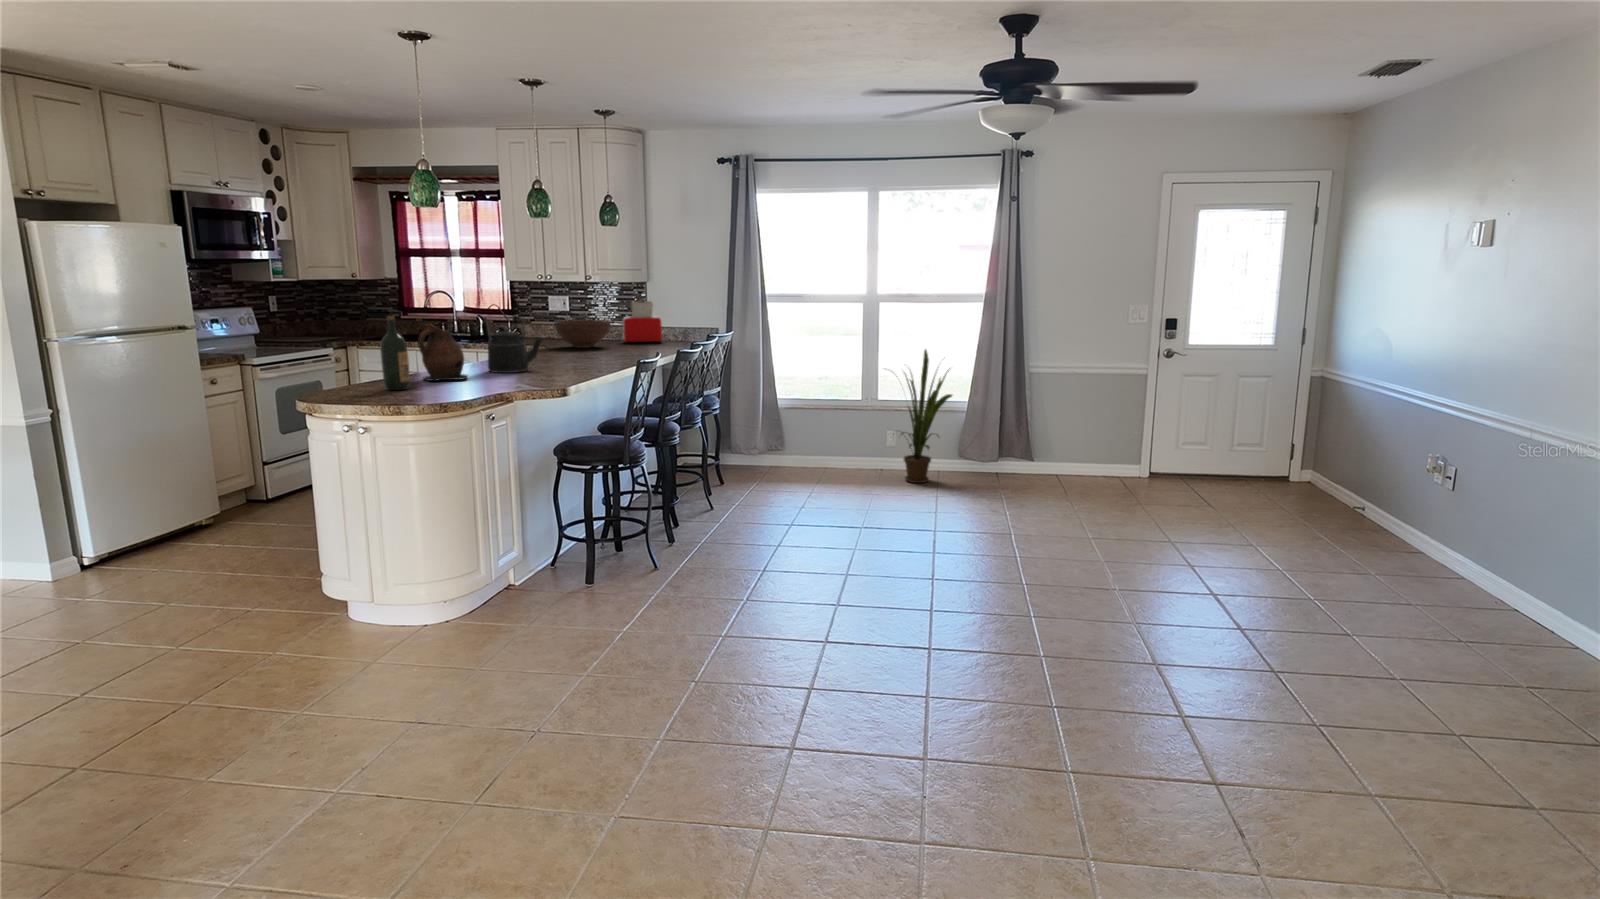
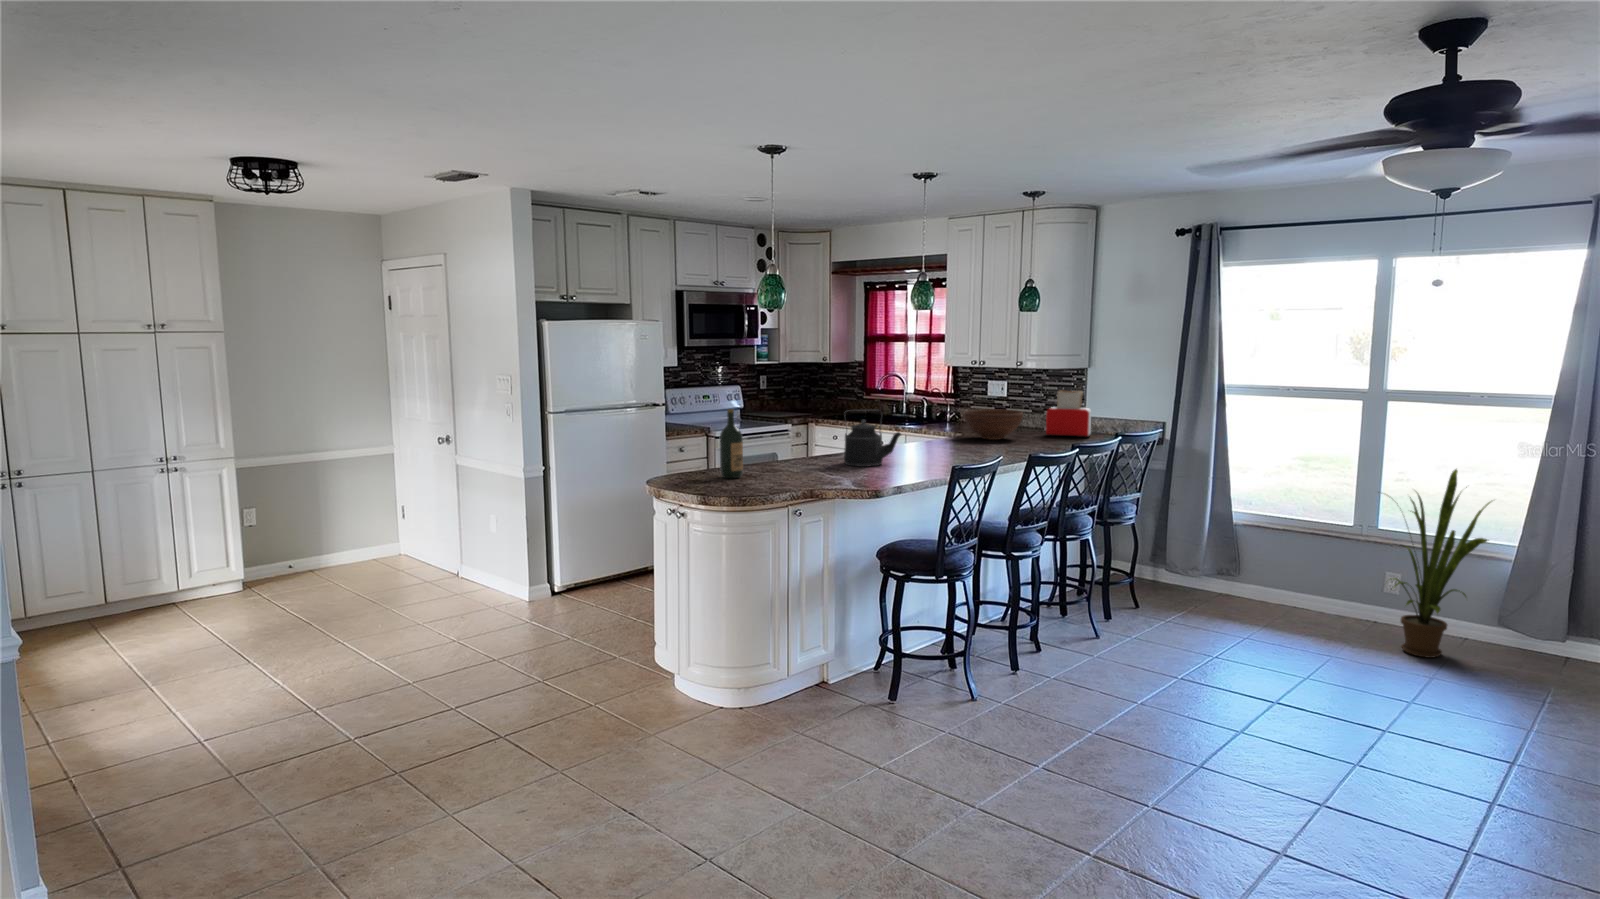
ceramic pitcher: present [418,324,468,381] -> none [767,416,816,472]

